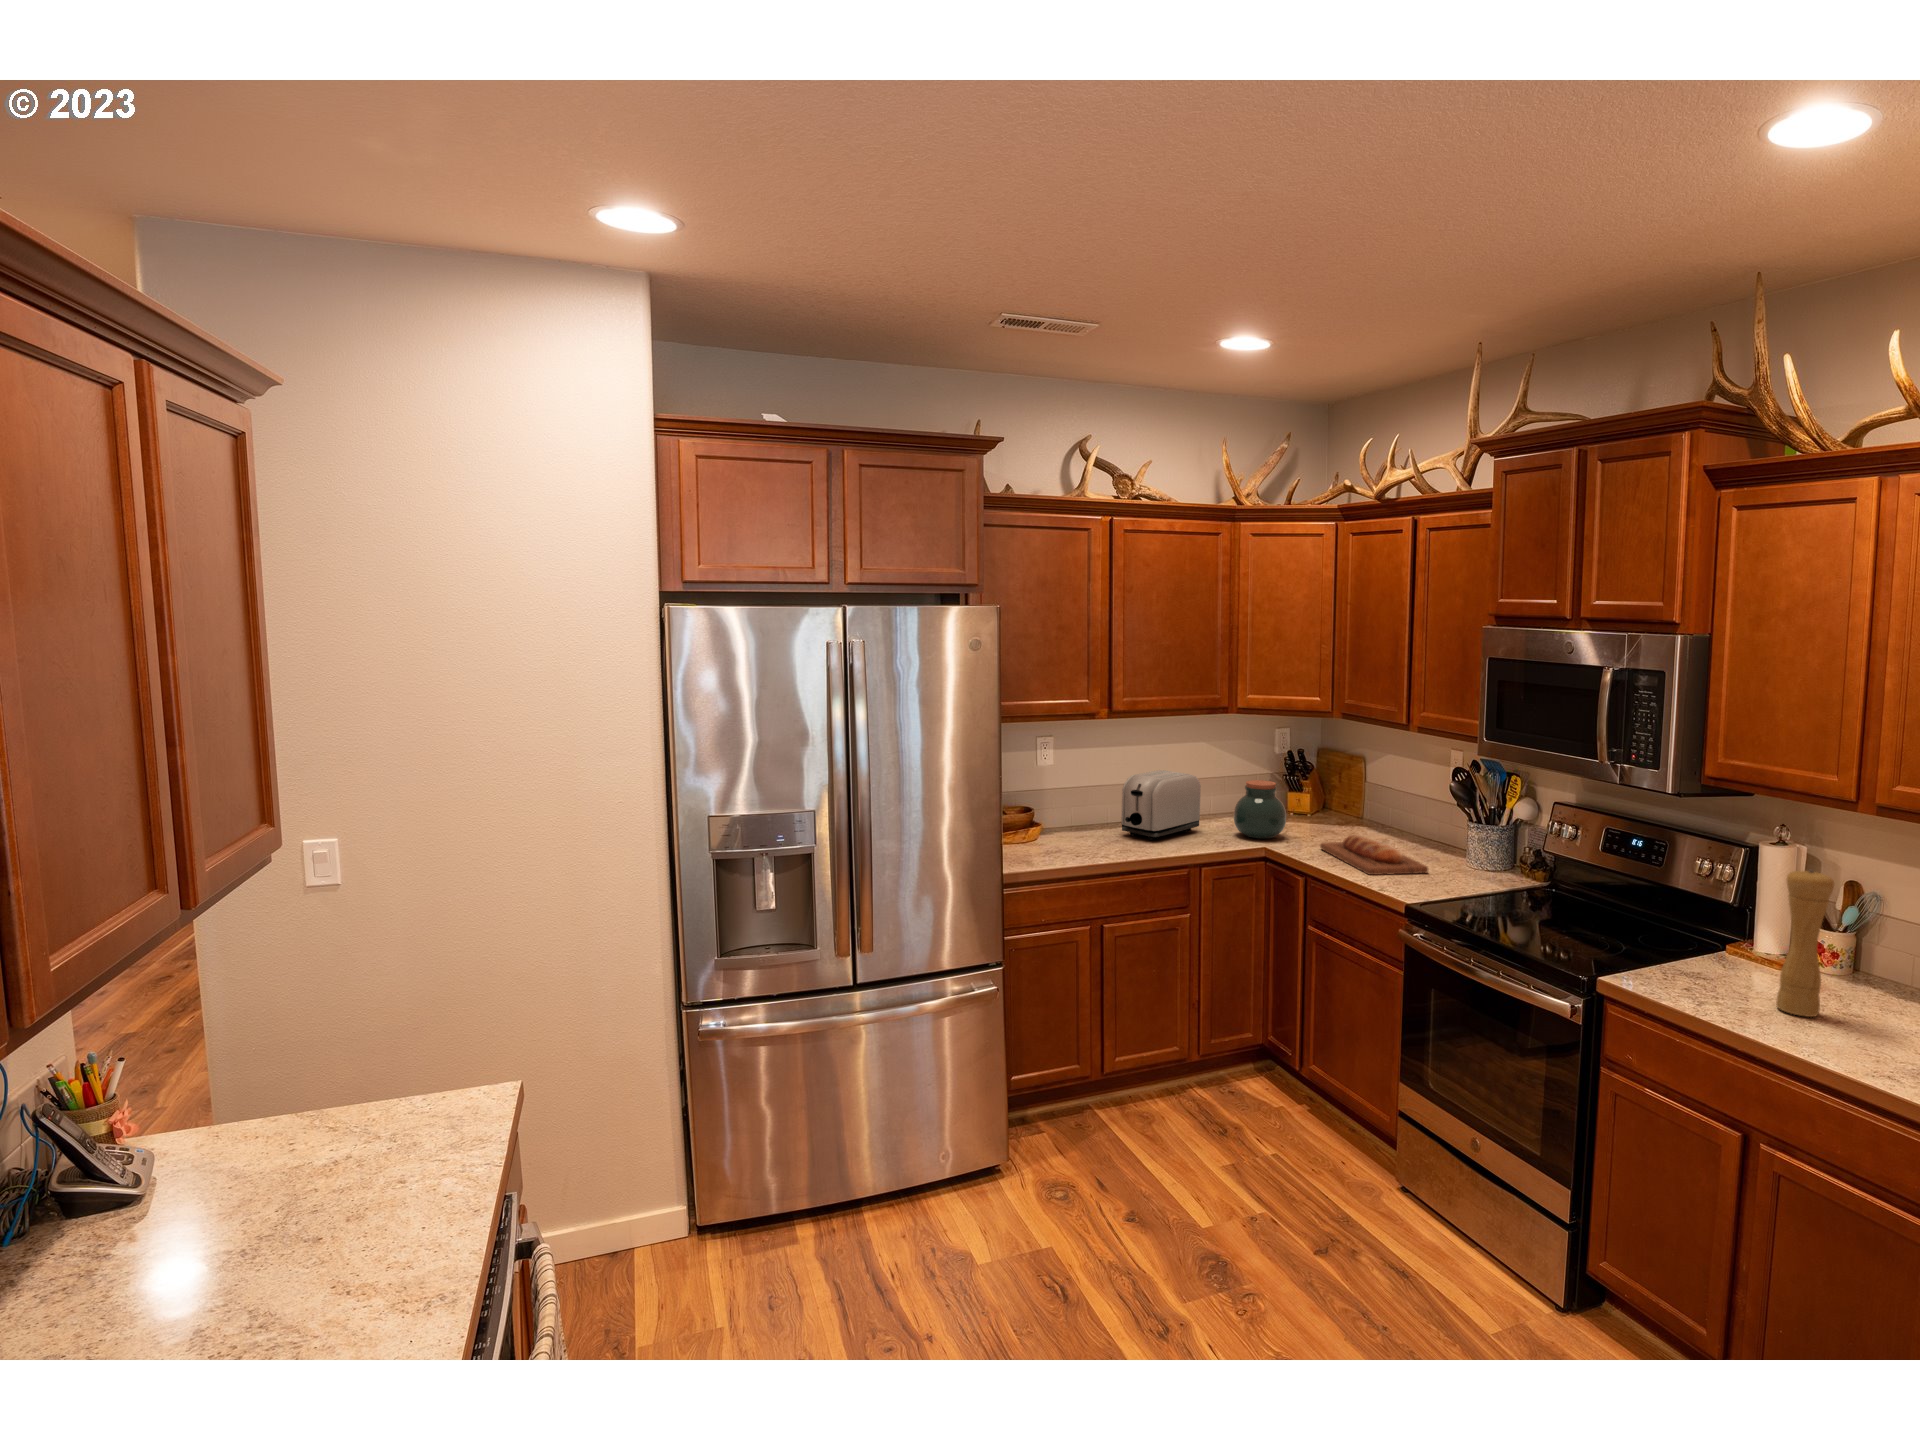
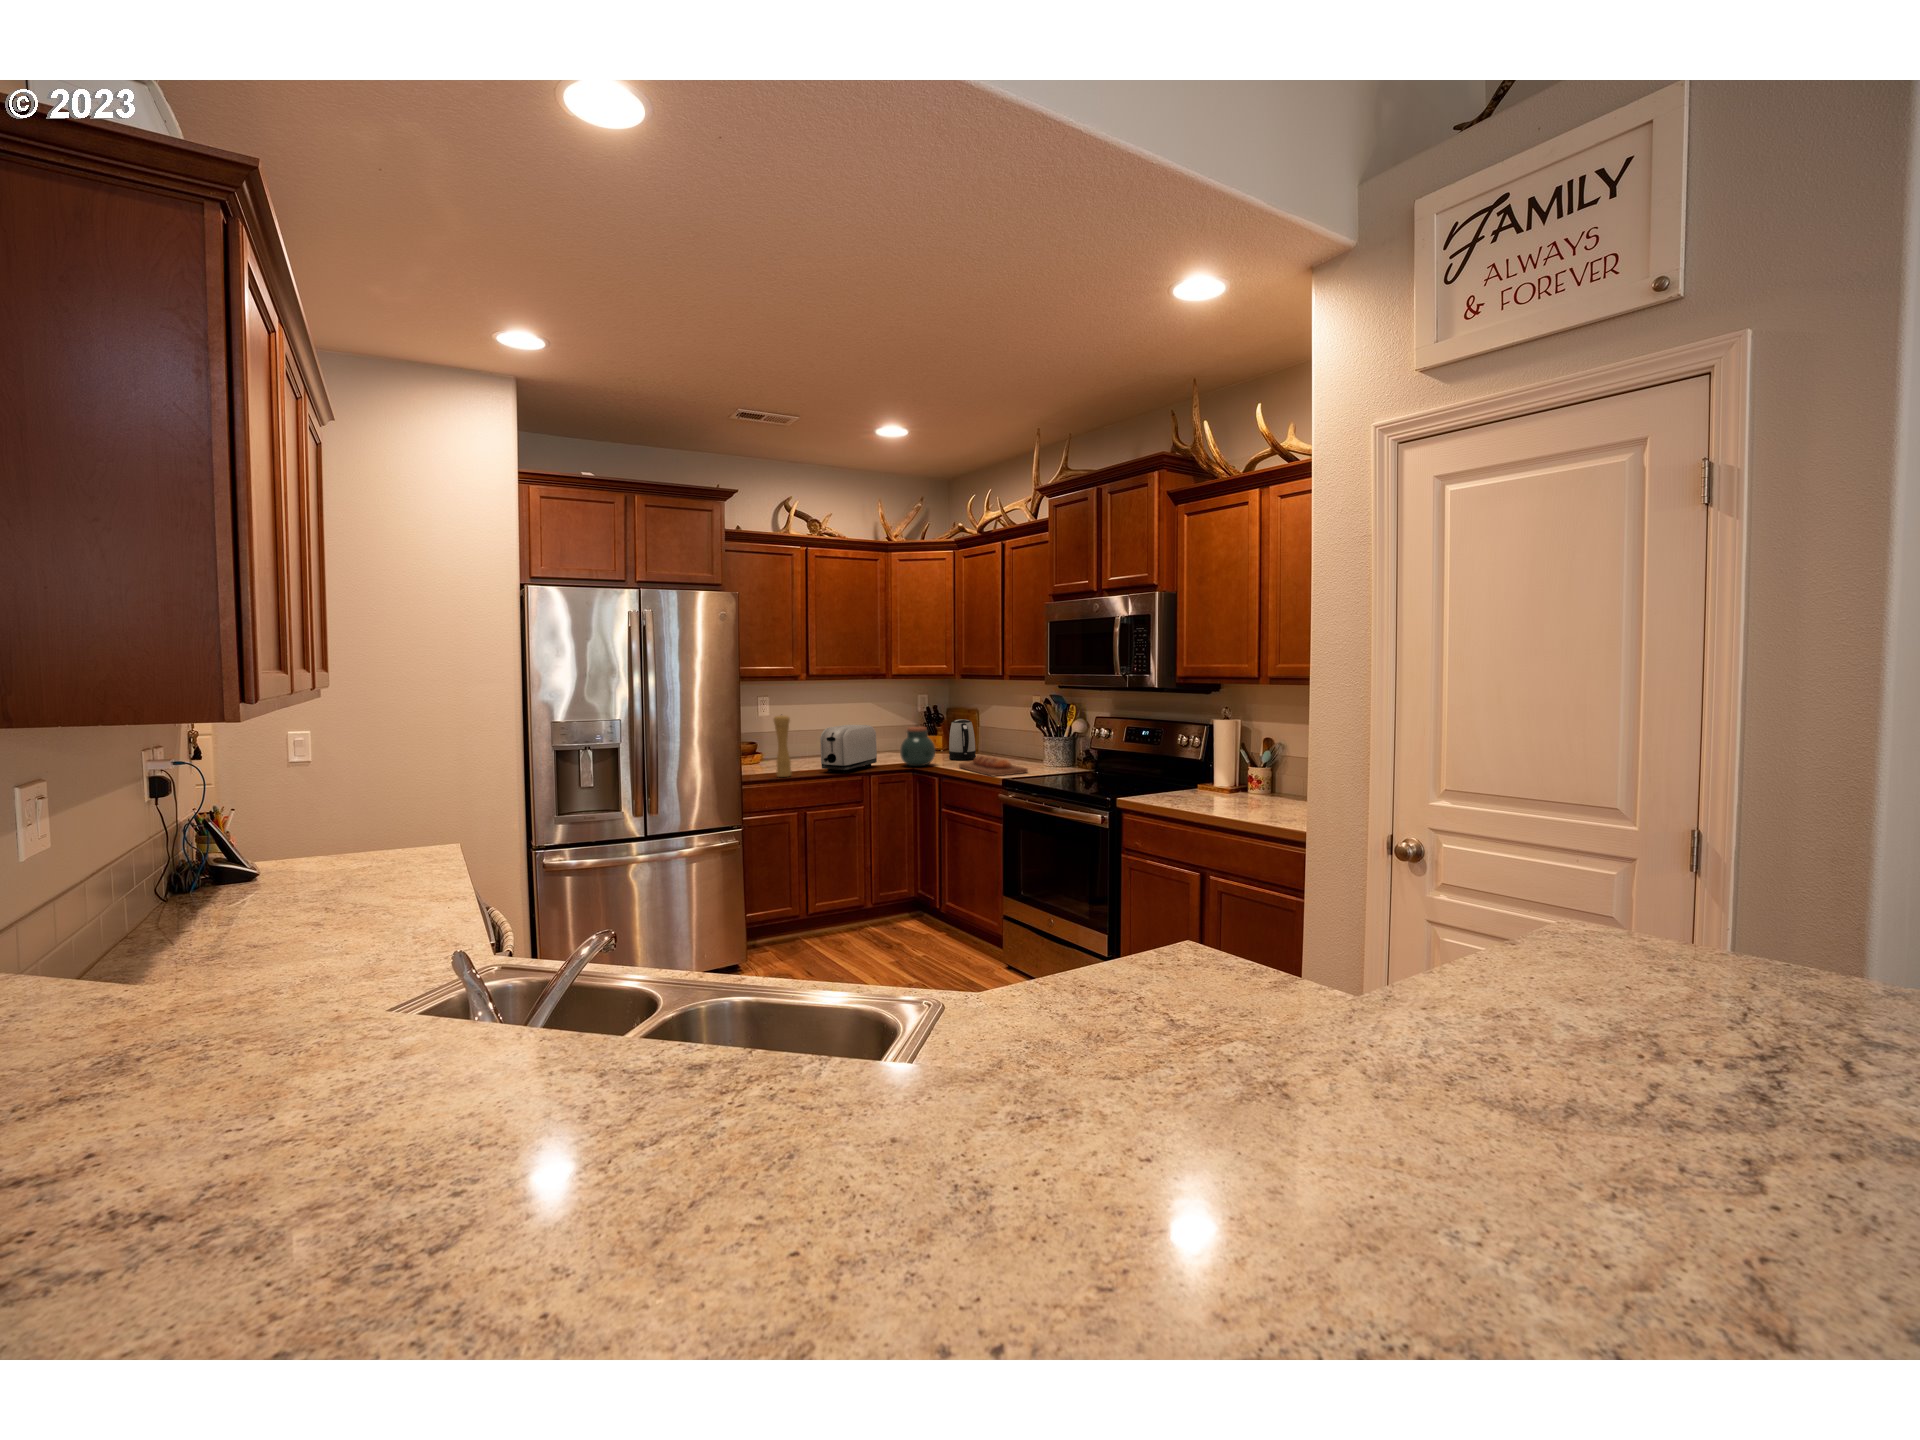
kettle: none [1308,771,1350,832] -> present [949,719,976,760]
pepper mill: present [1776,870,1834,1017] -> present [774,715,792,777]

